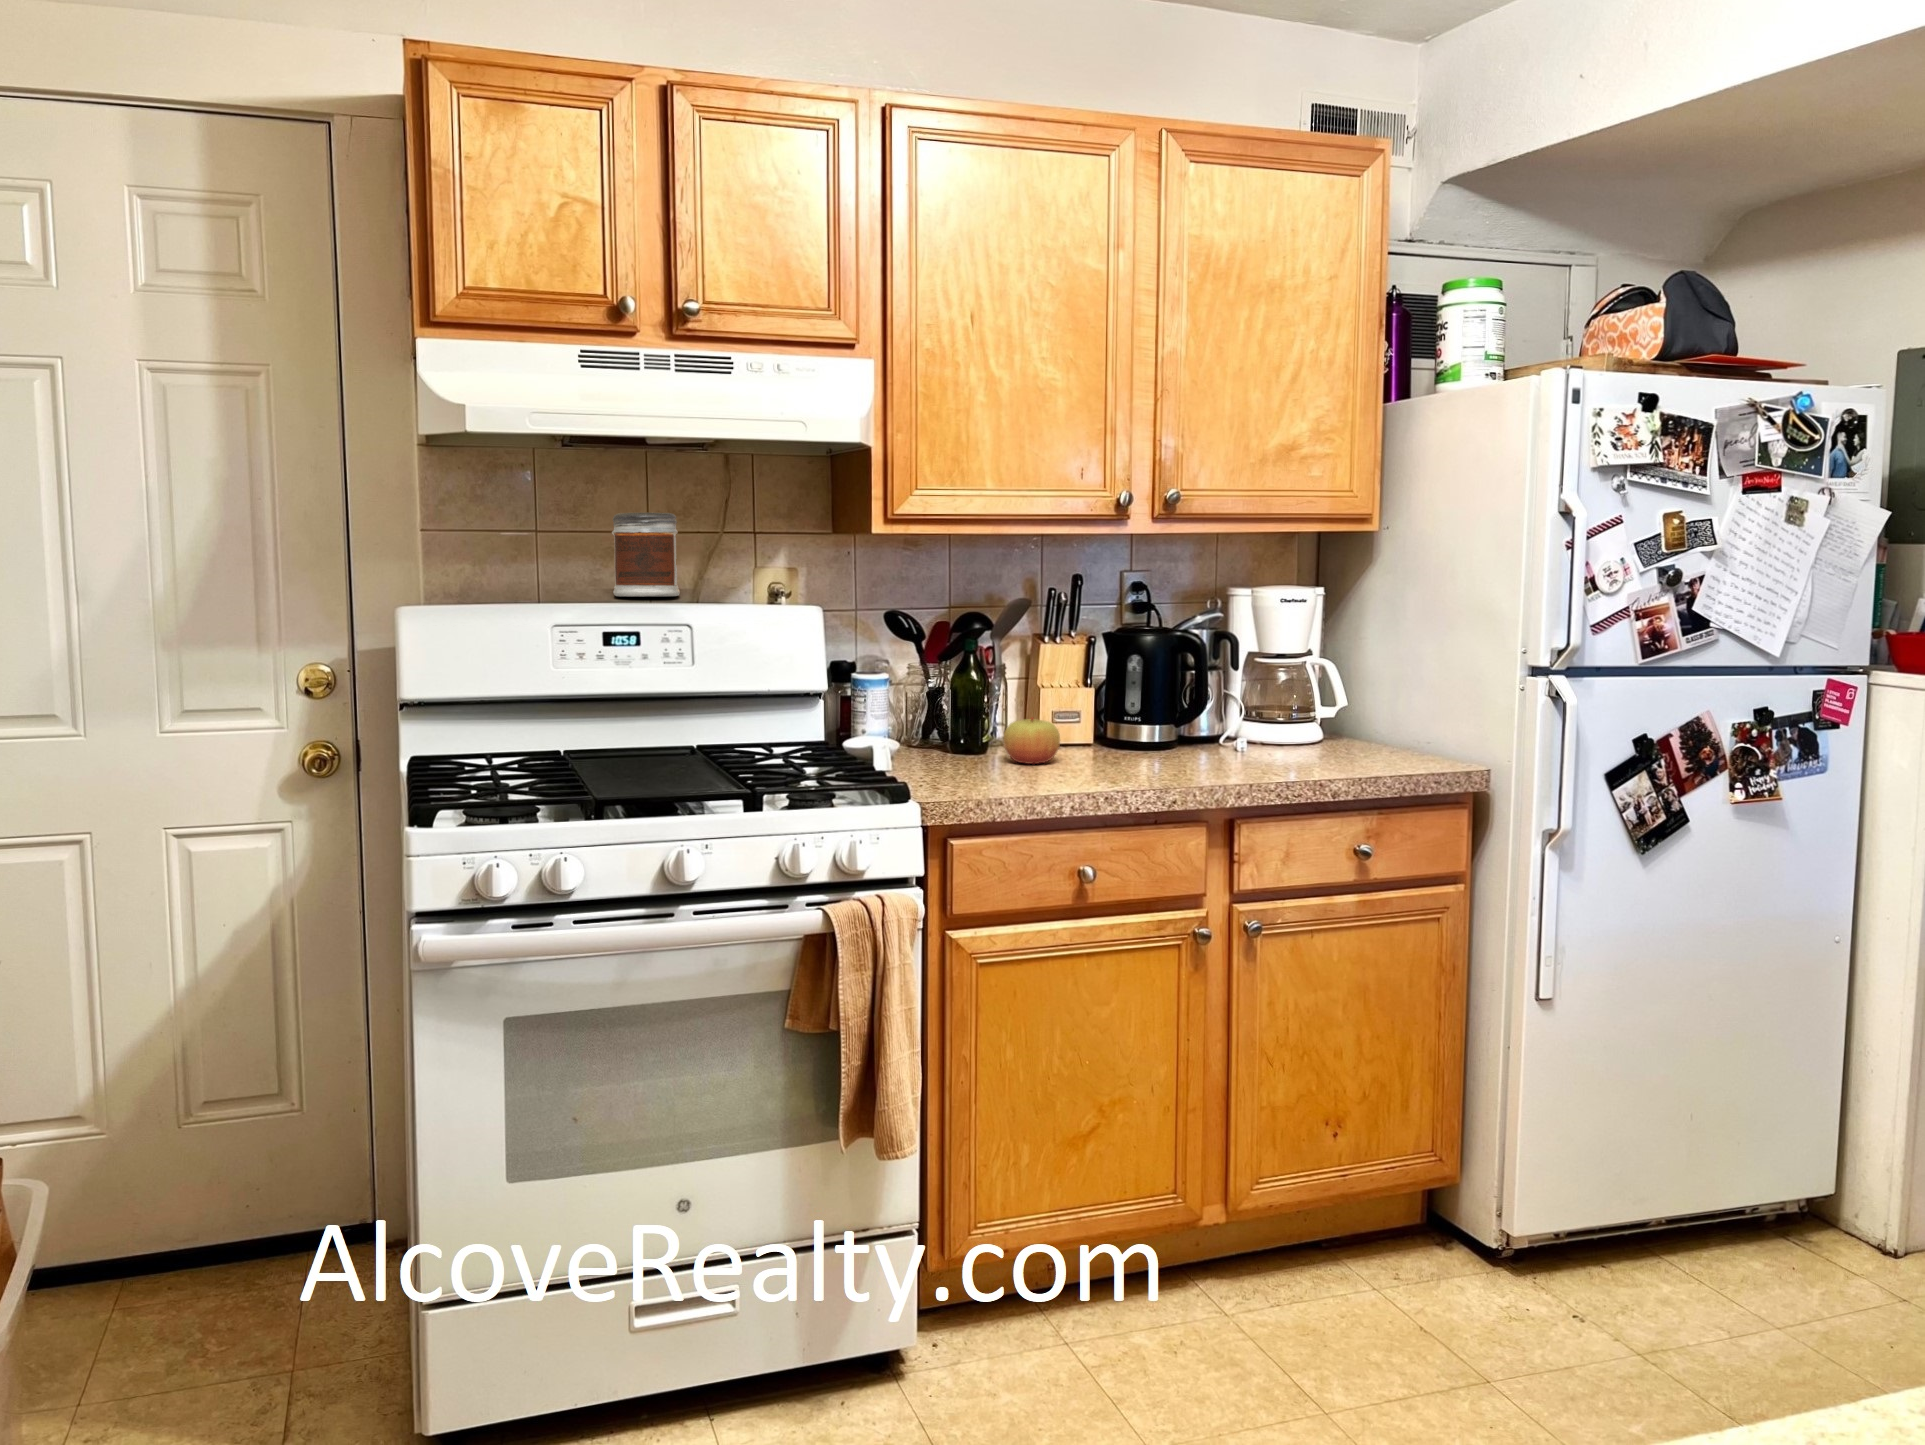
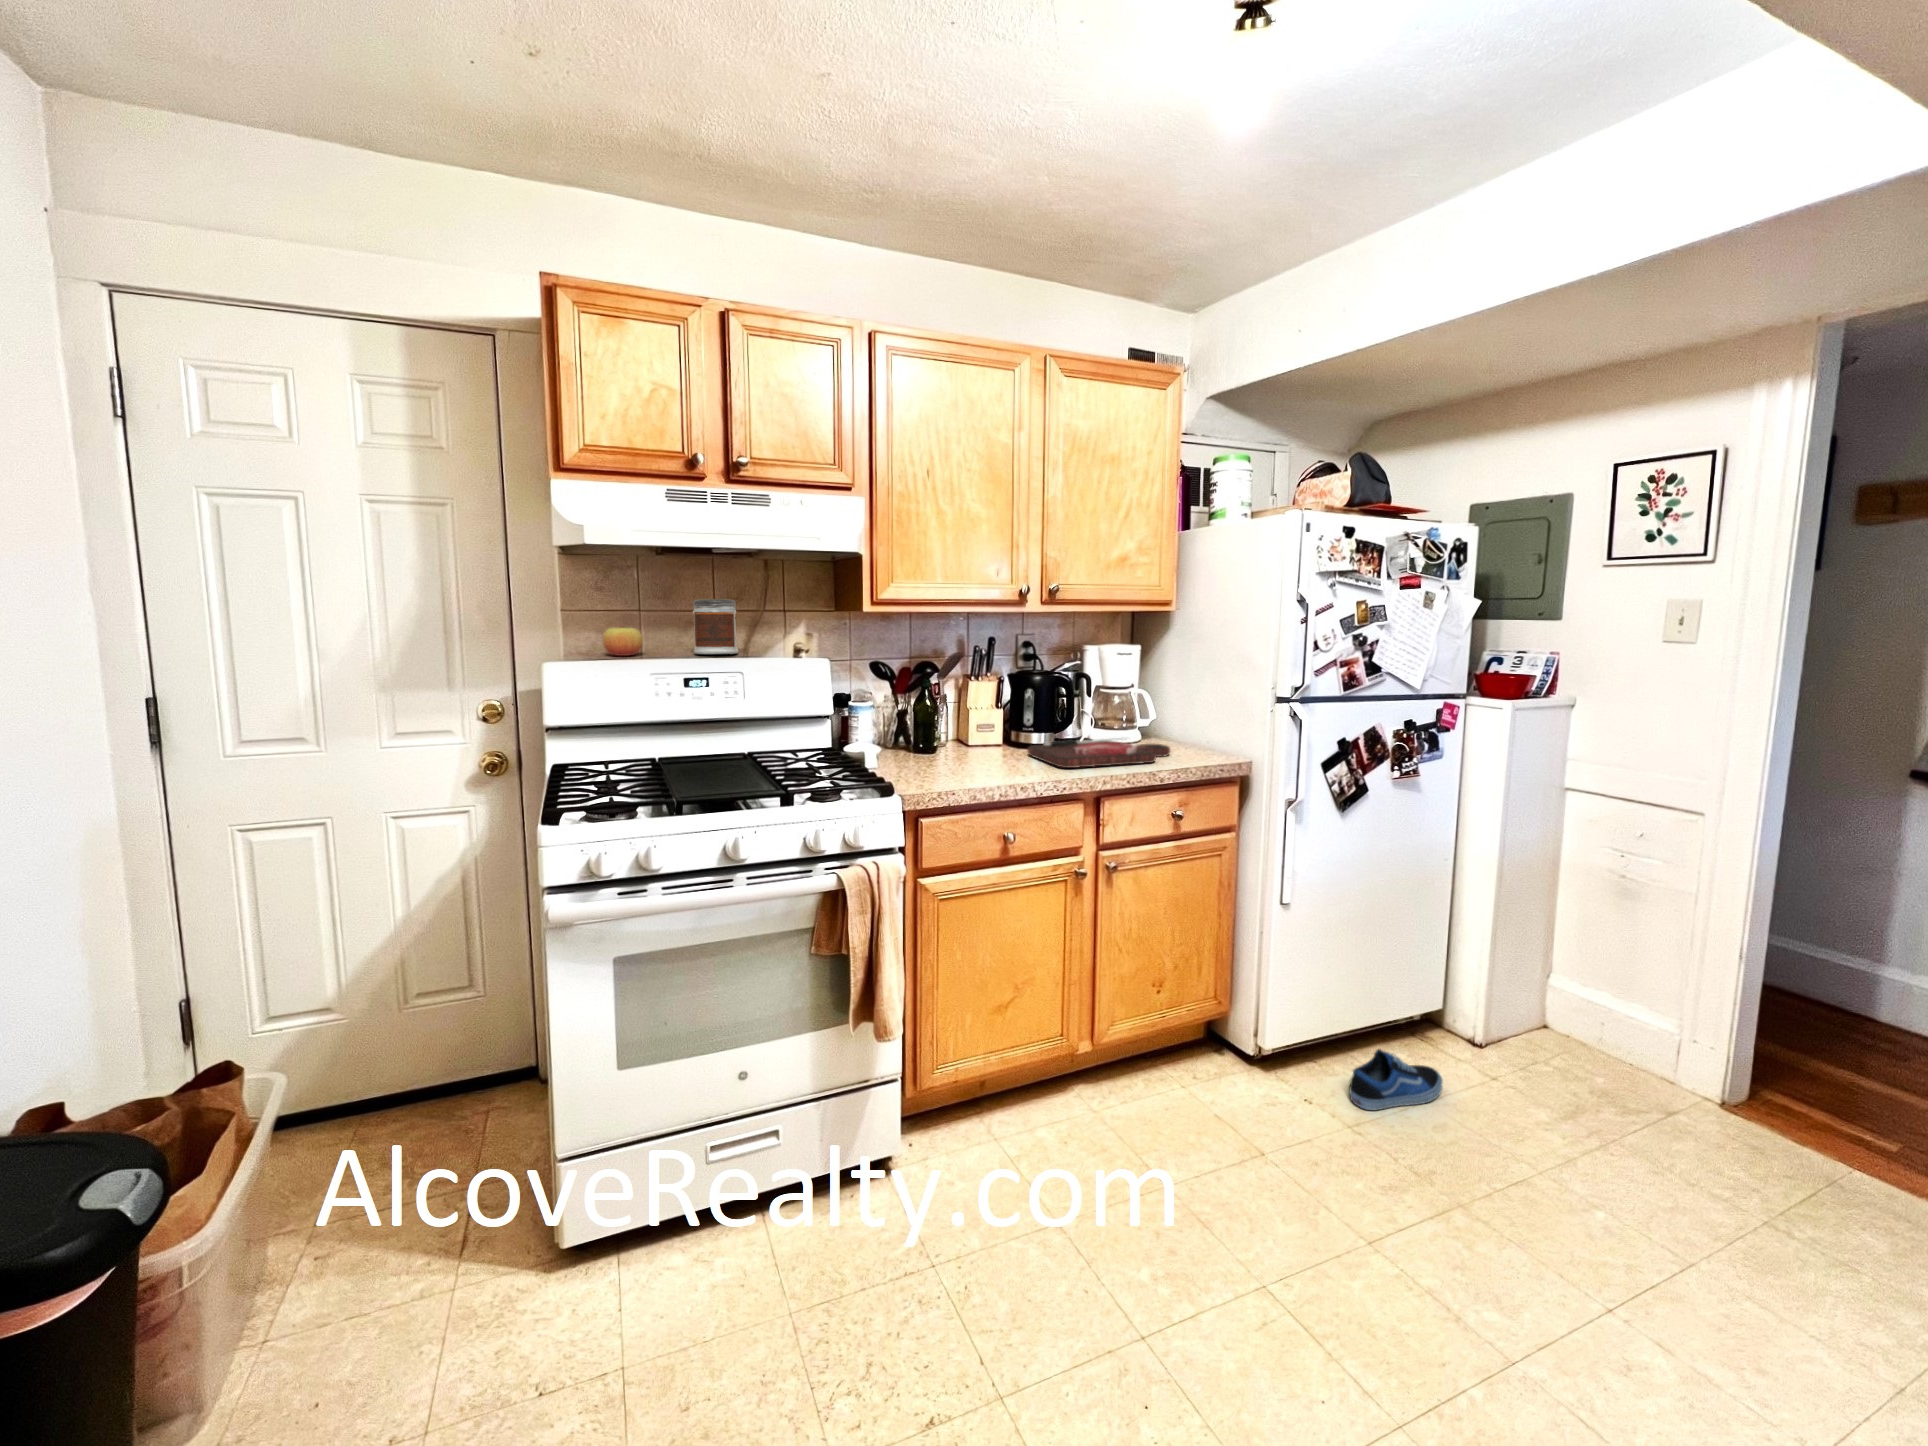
apple: present [1004,718,1060,764] -> present [602,627,643,656]
cutting board: none [1128,731,1361,775] -> present [1028,738,1170,768]
shoe: none [1645,1240,1807,1334] -> present [1349,1049,1443,1110]

